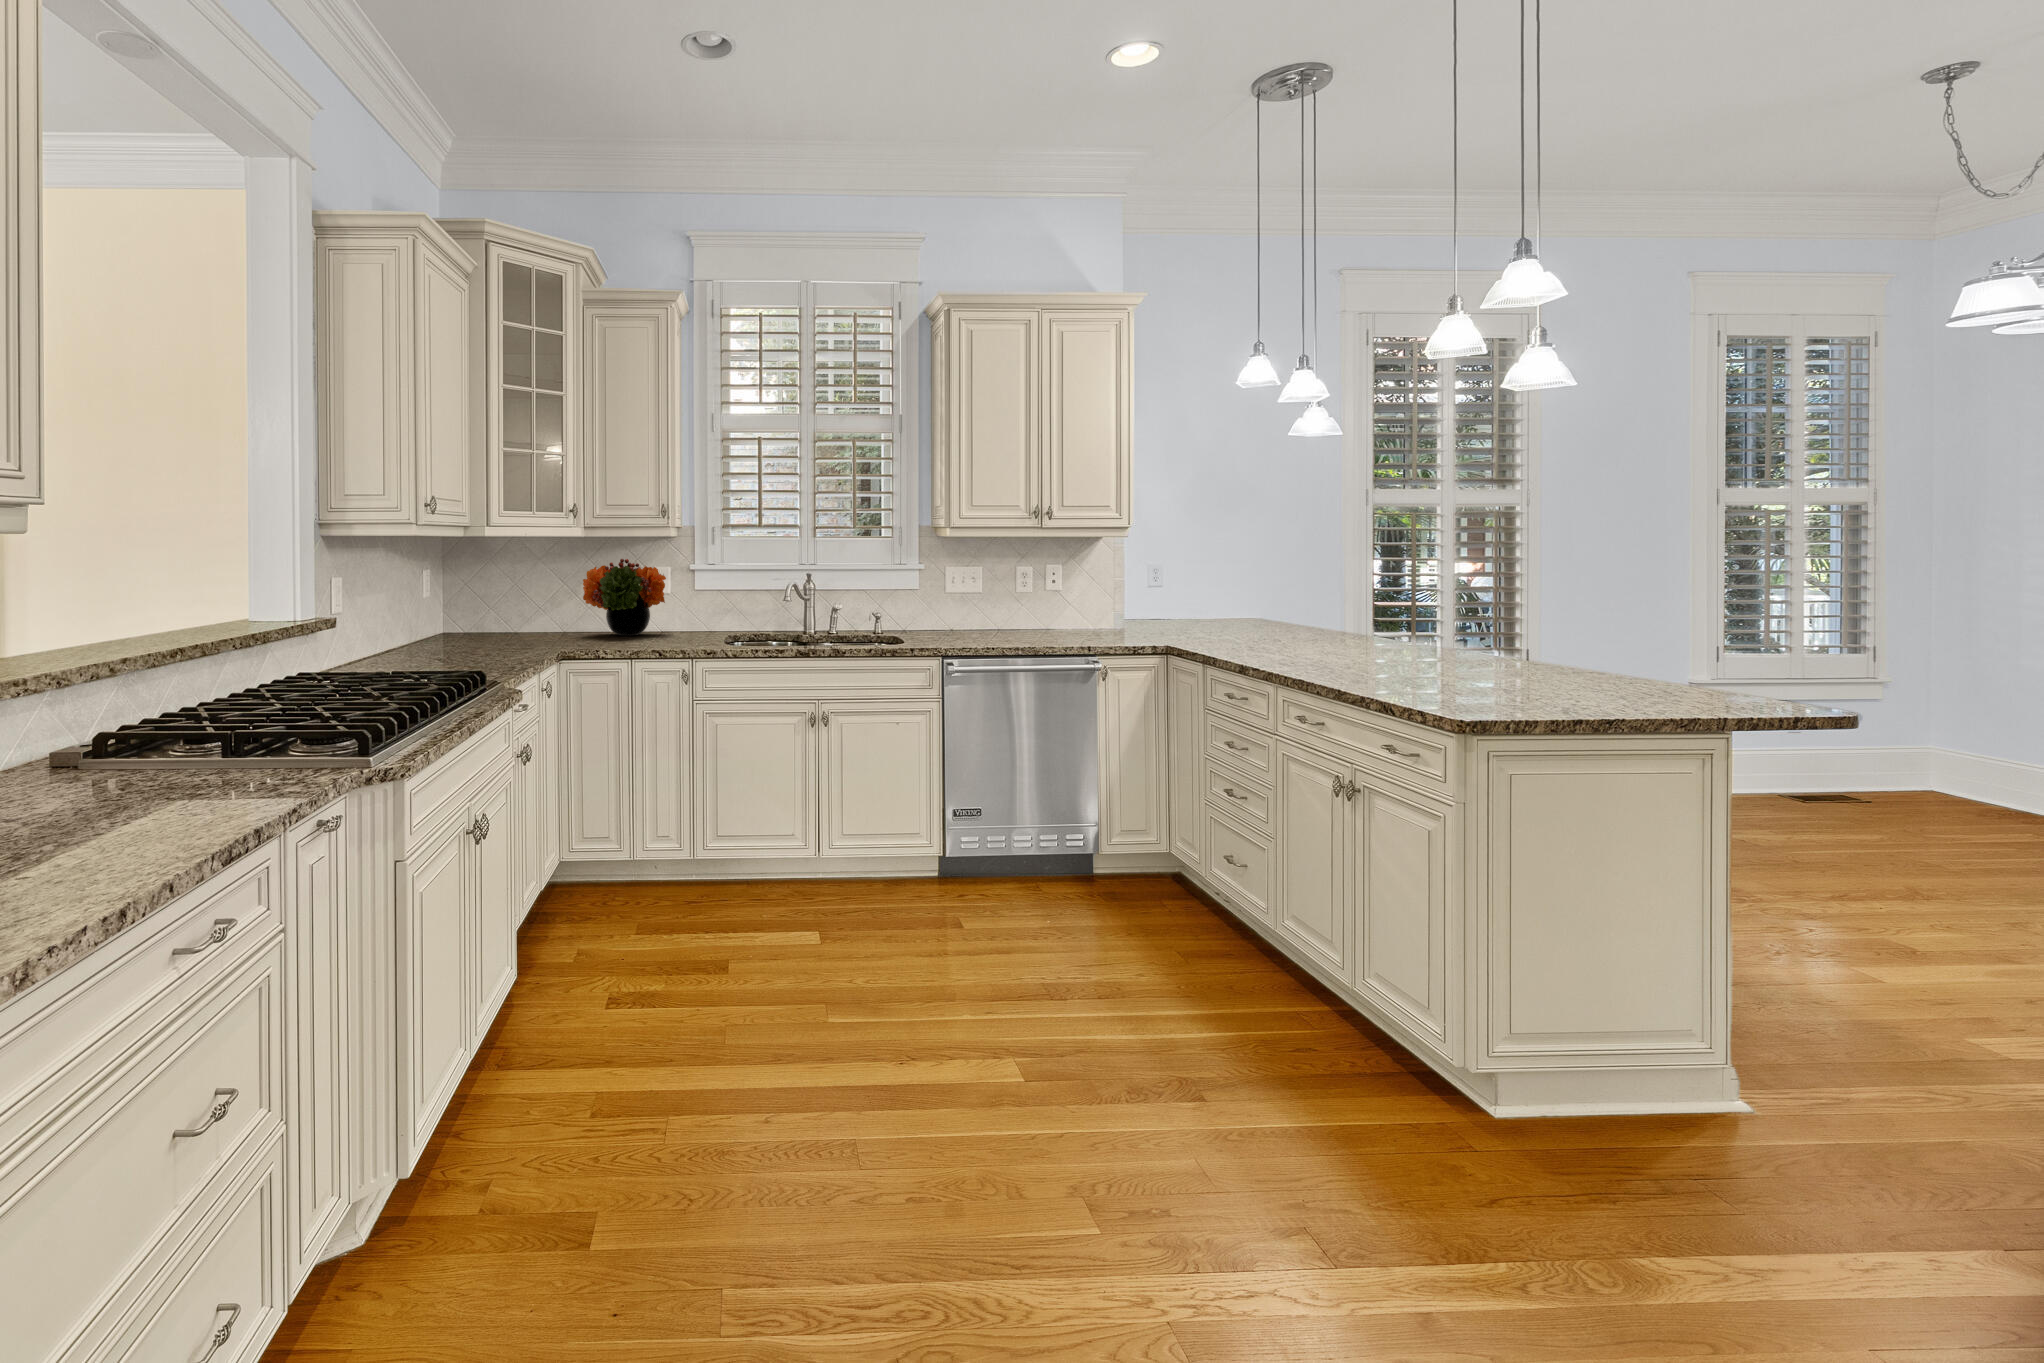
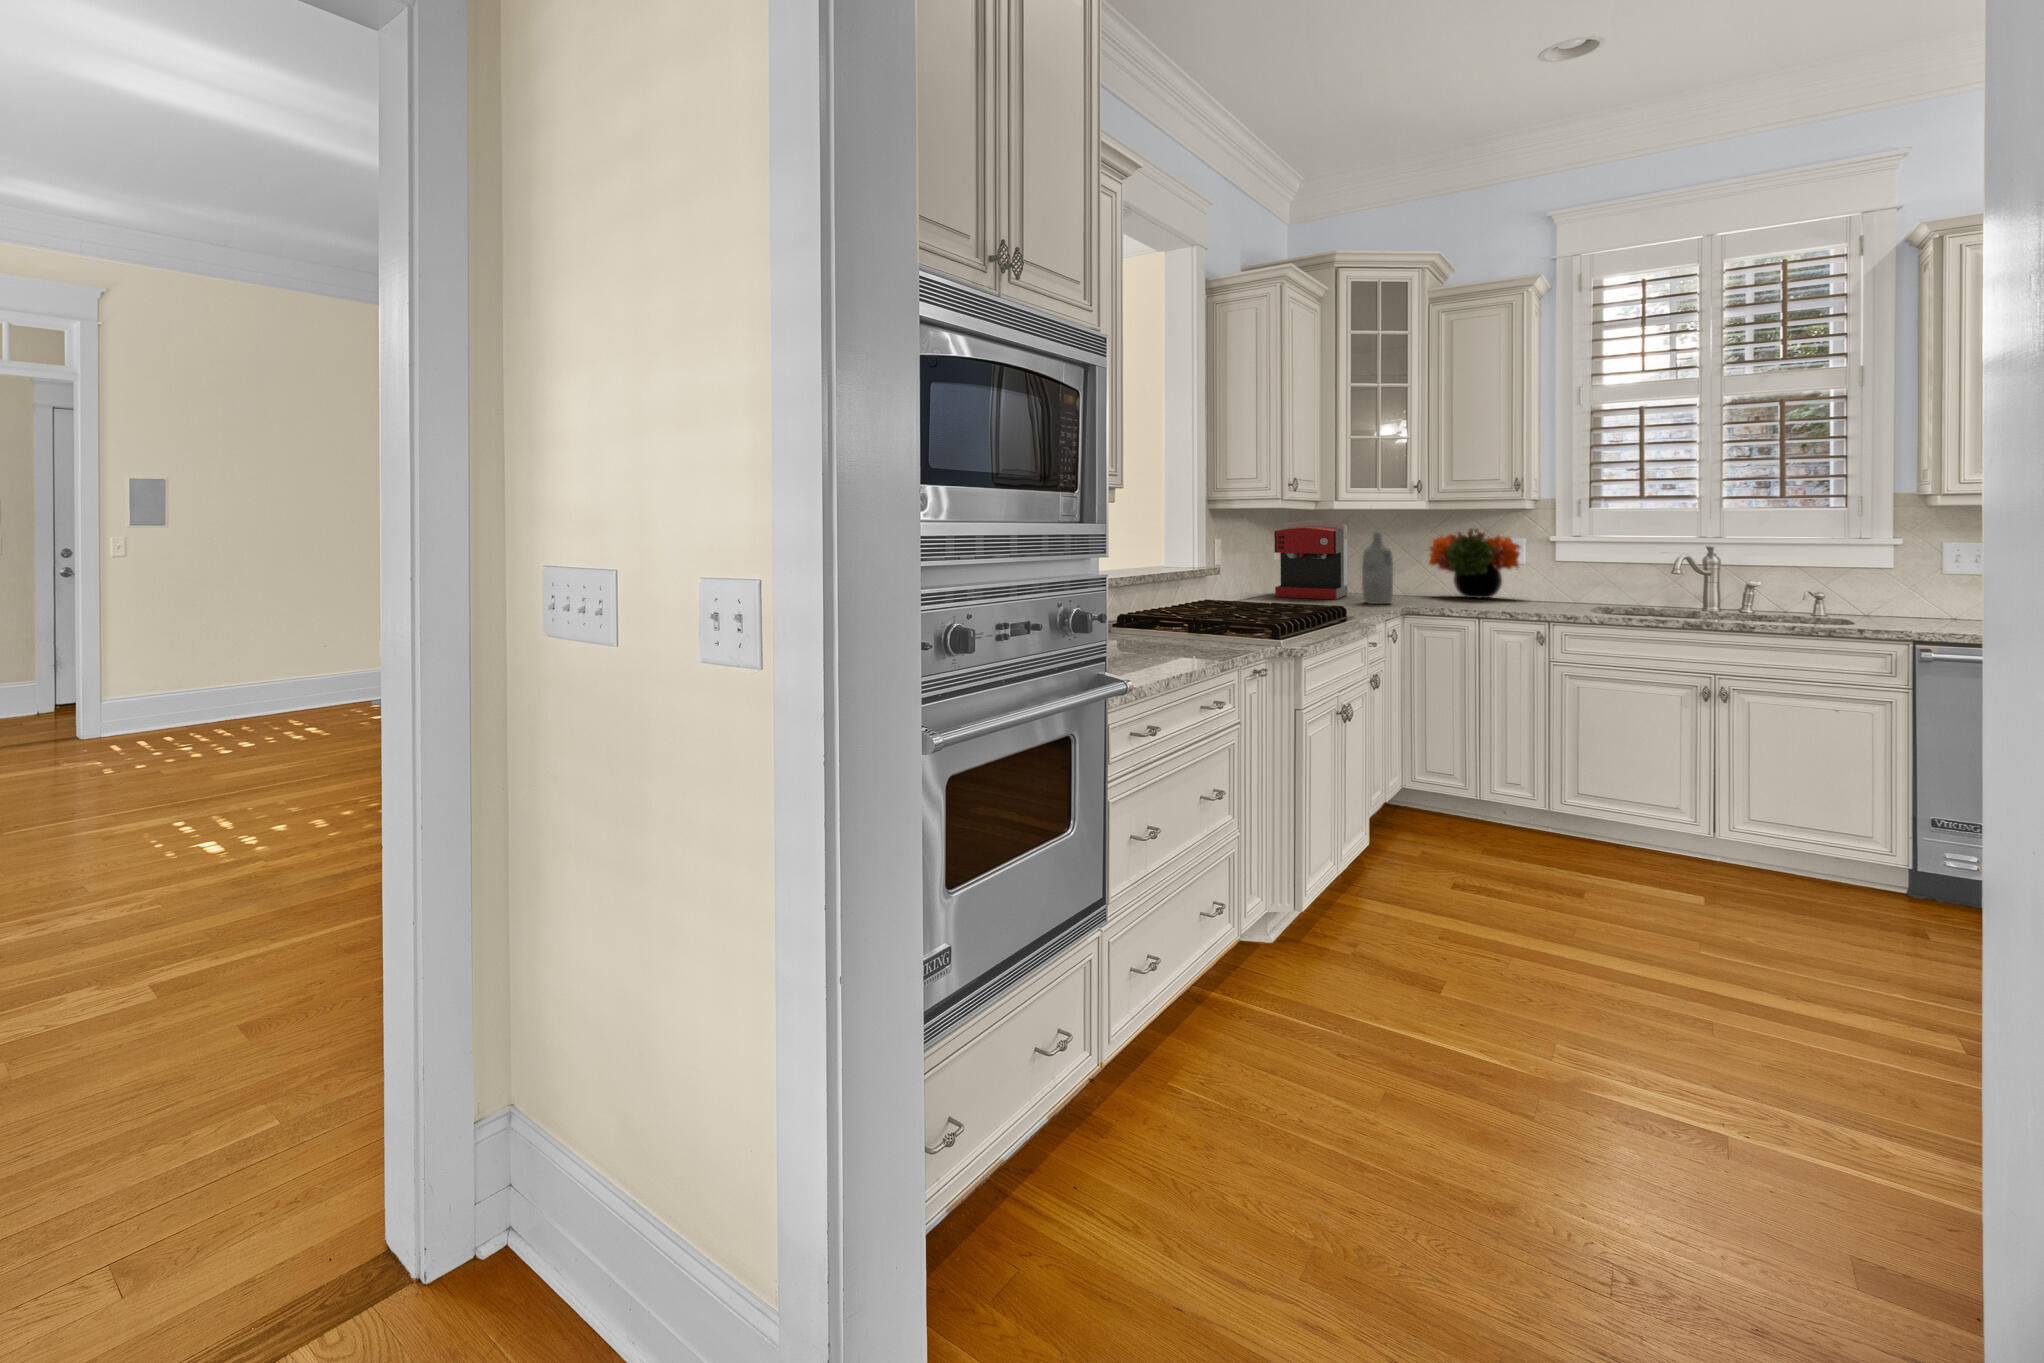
coffee maker: none [416,550,501,648] -> present [1274,520,1348,600]
bottle: none [515,565,547,650] -> present [1362,533,1393,604]

